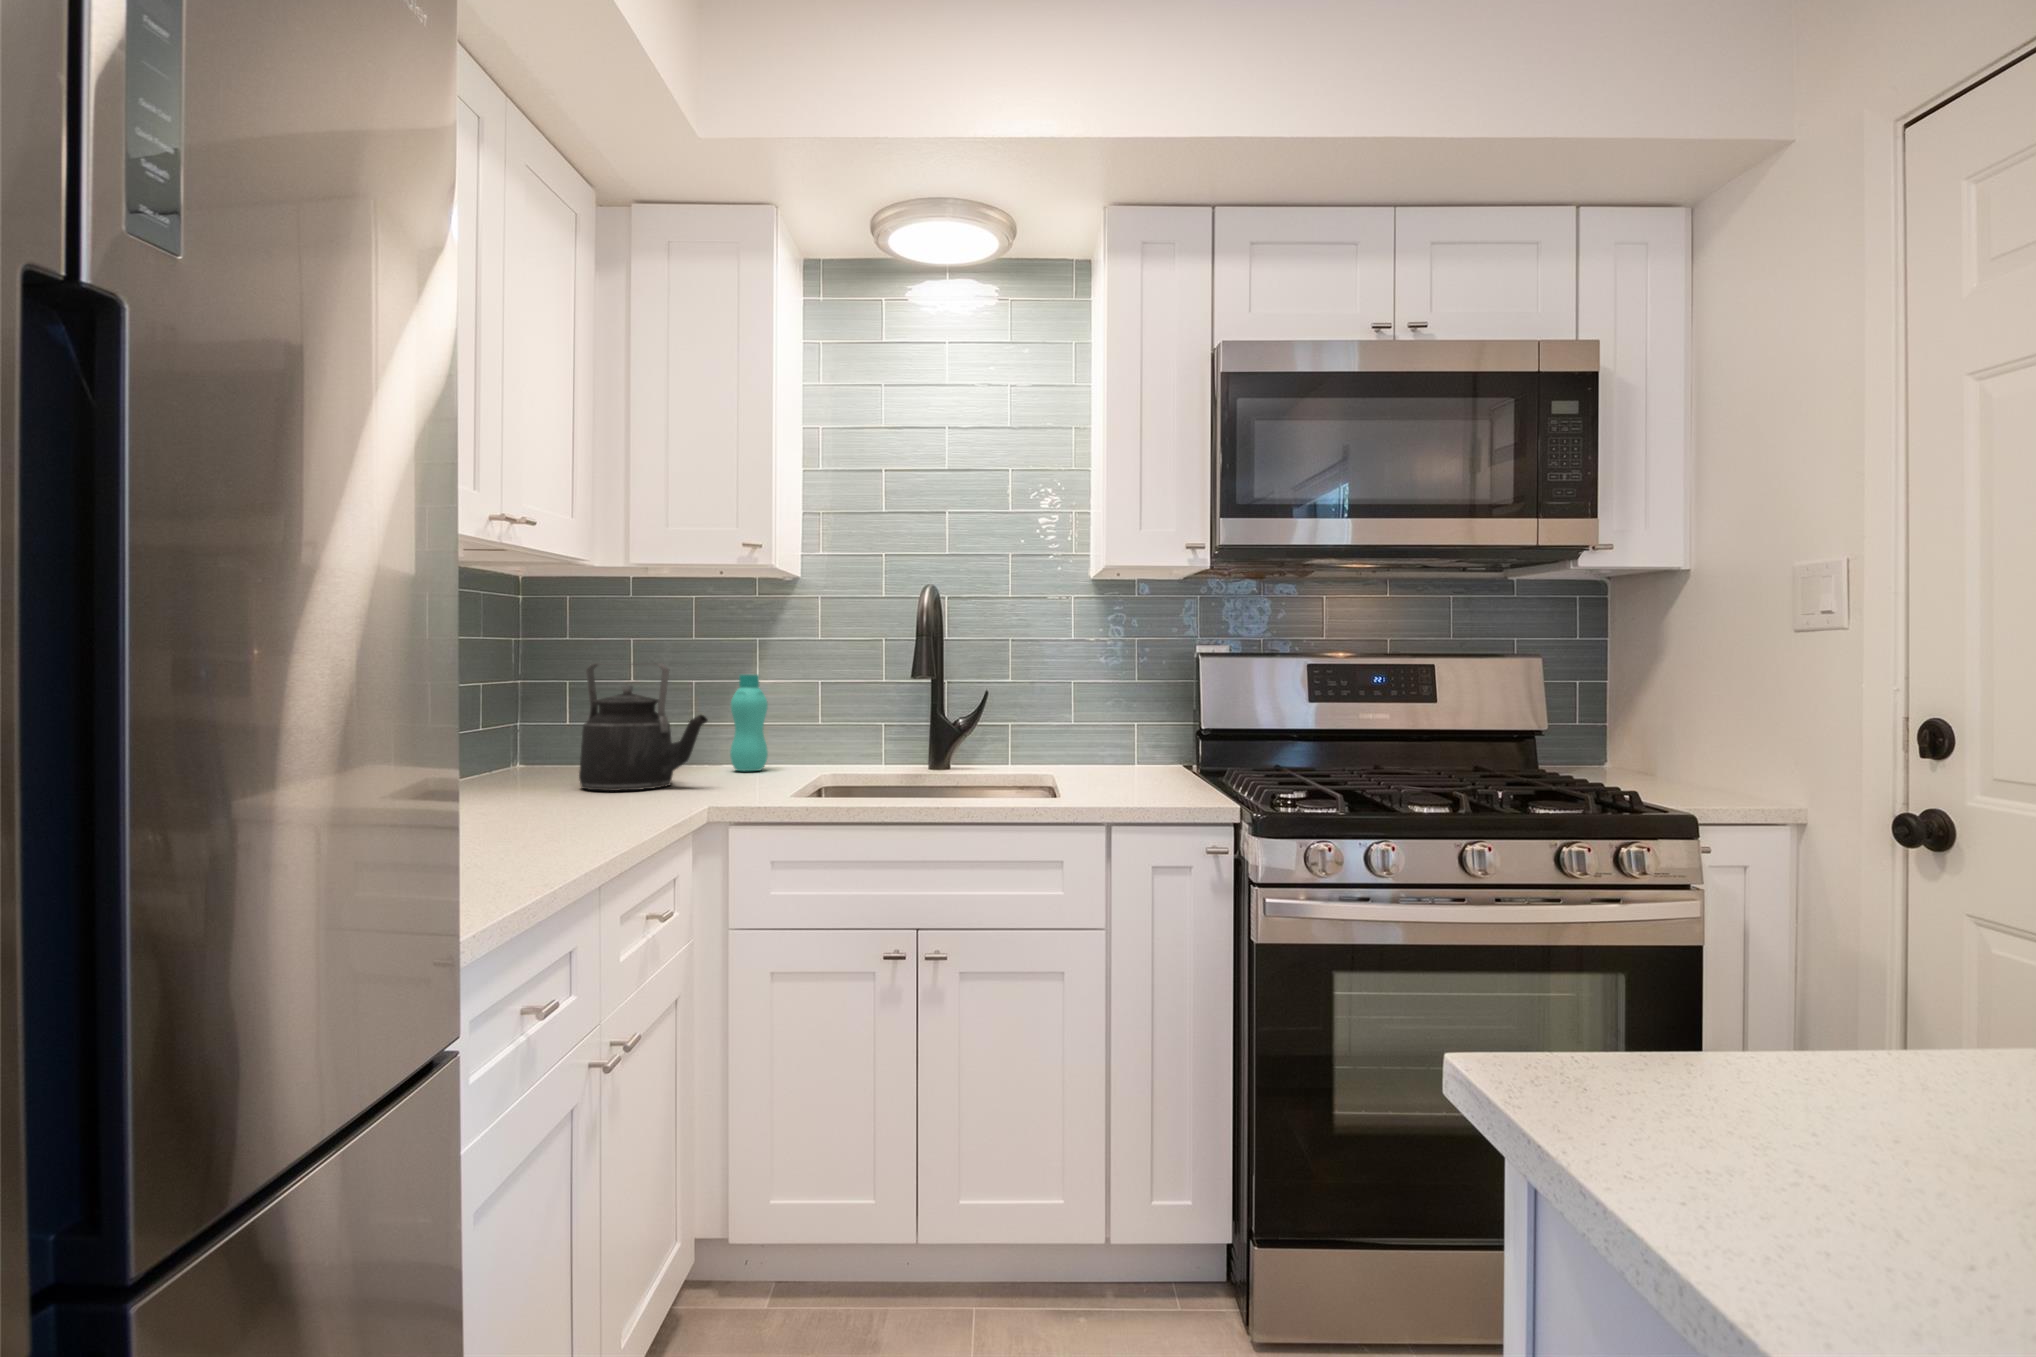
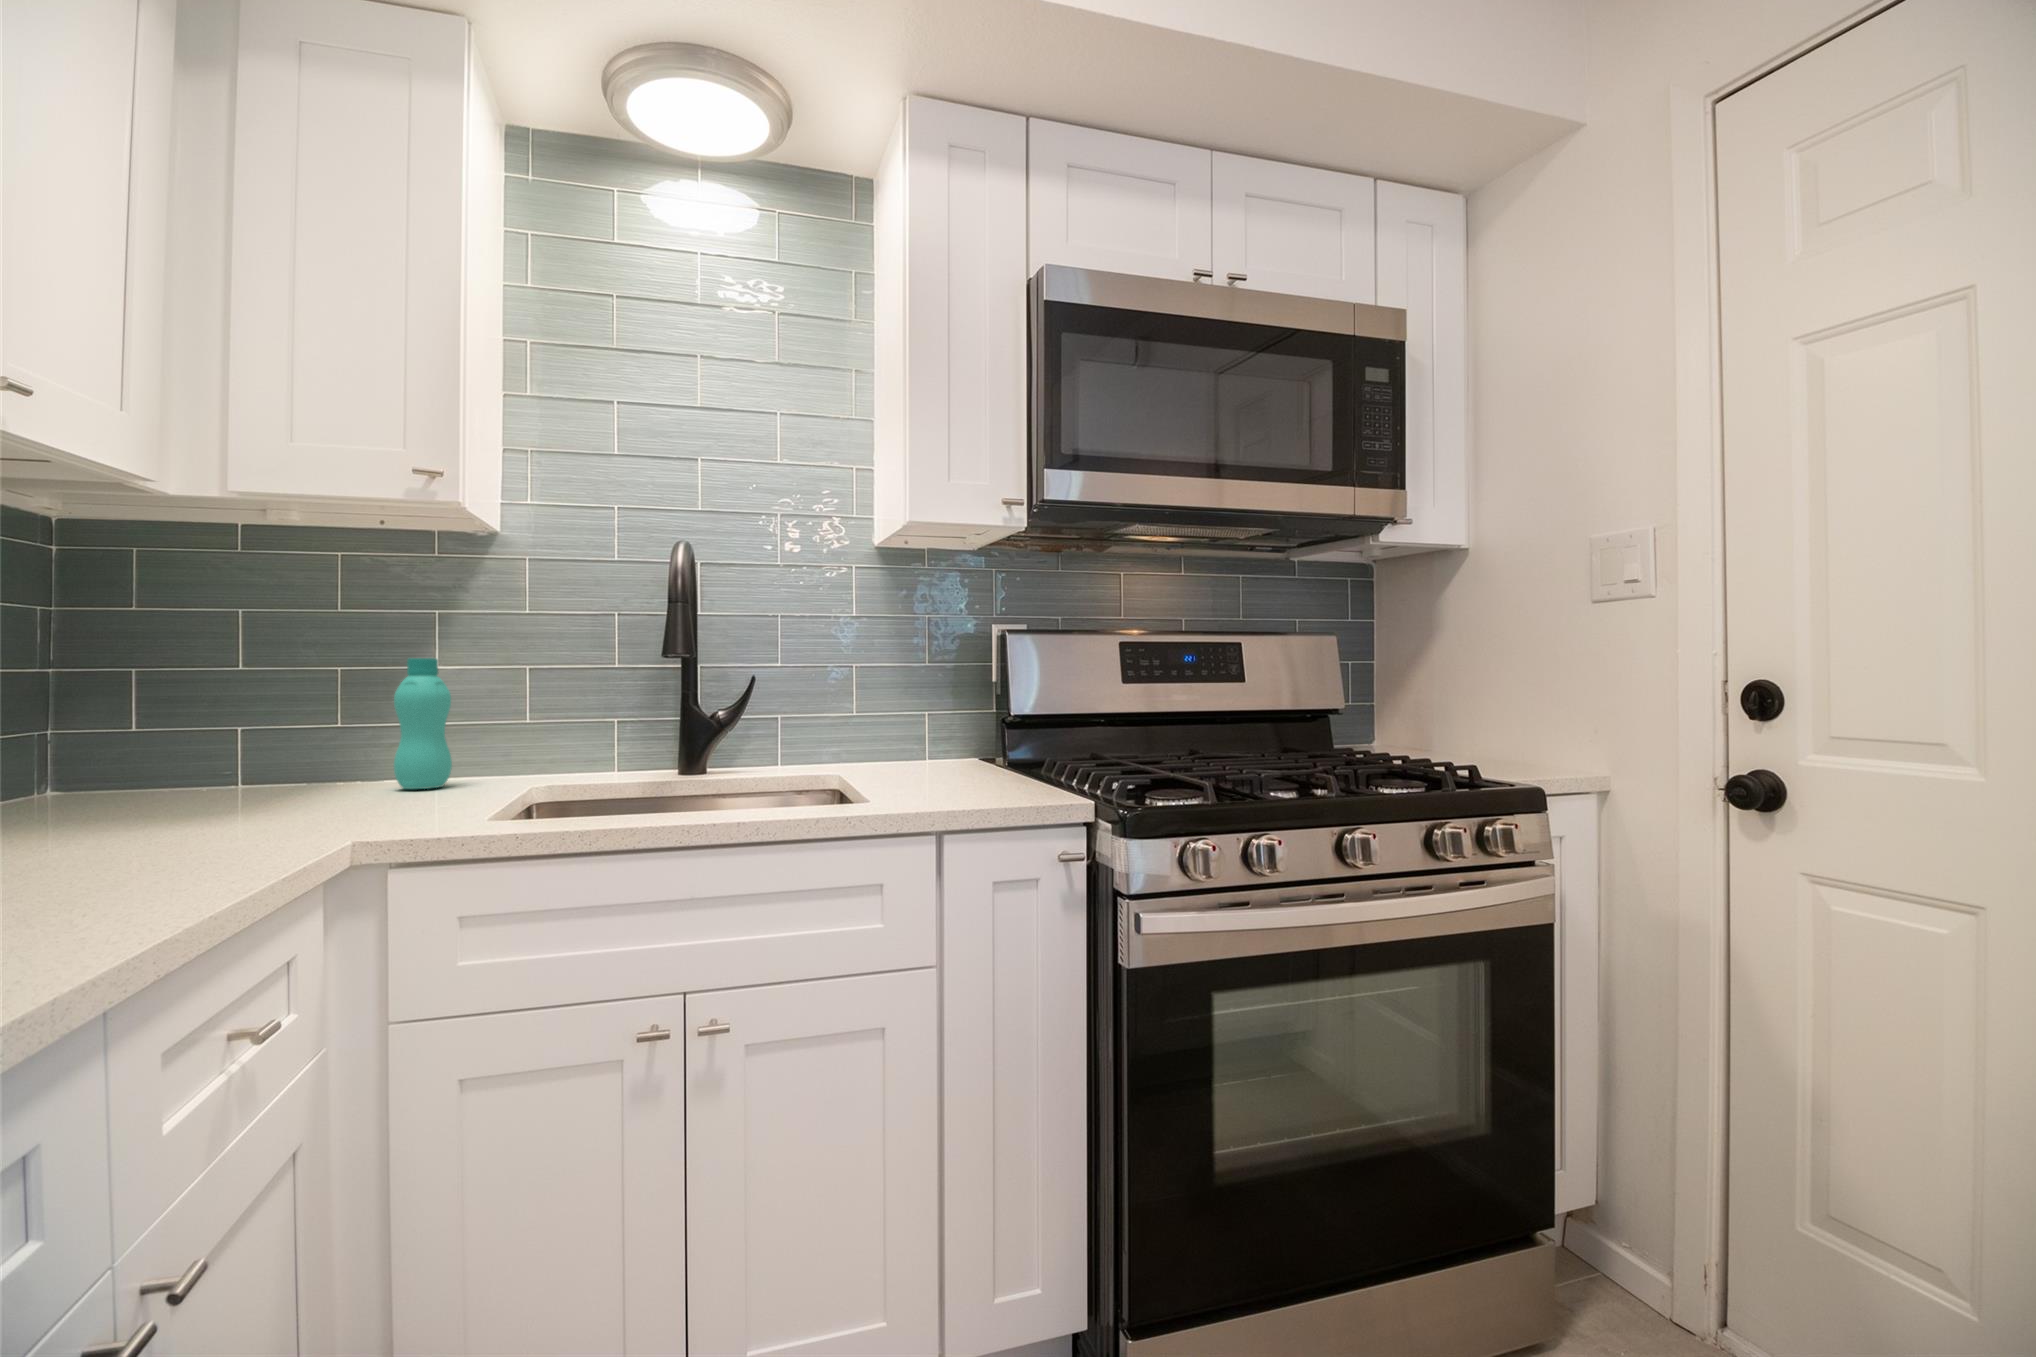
kettle: present [579,663,708,791] -> none [124,636,355,827]

